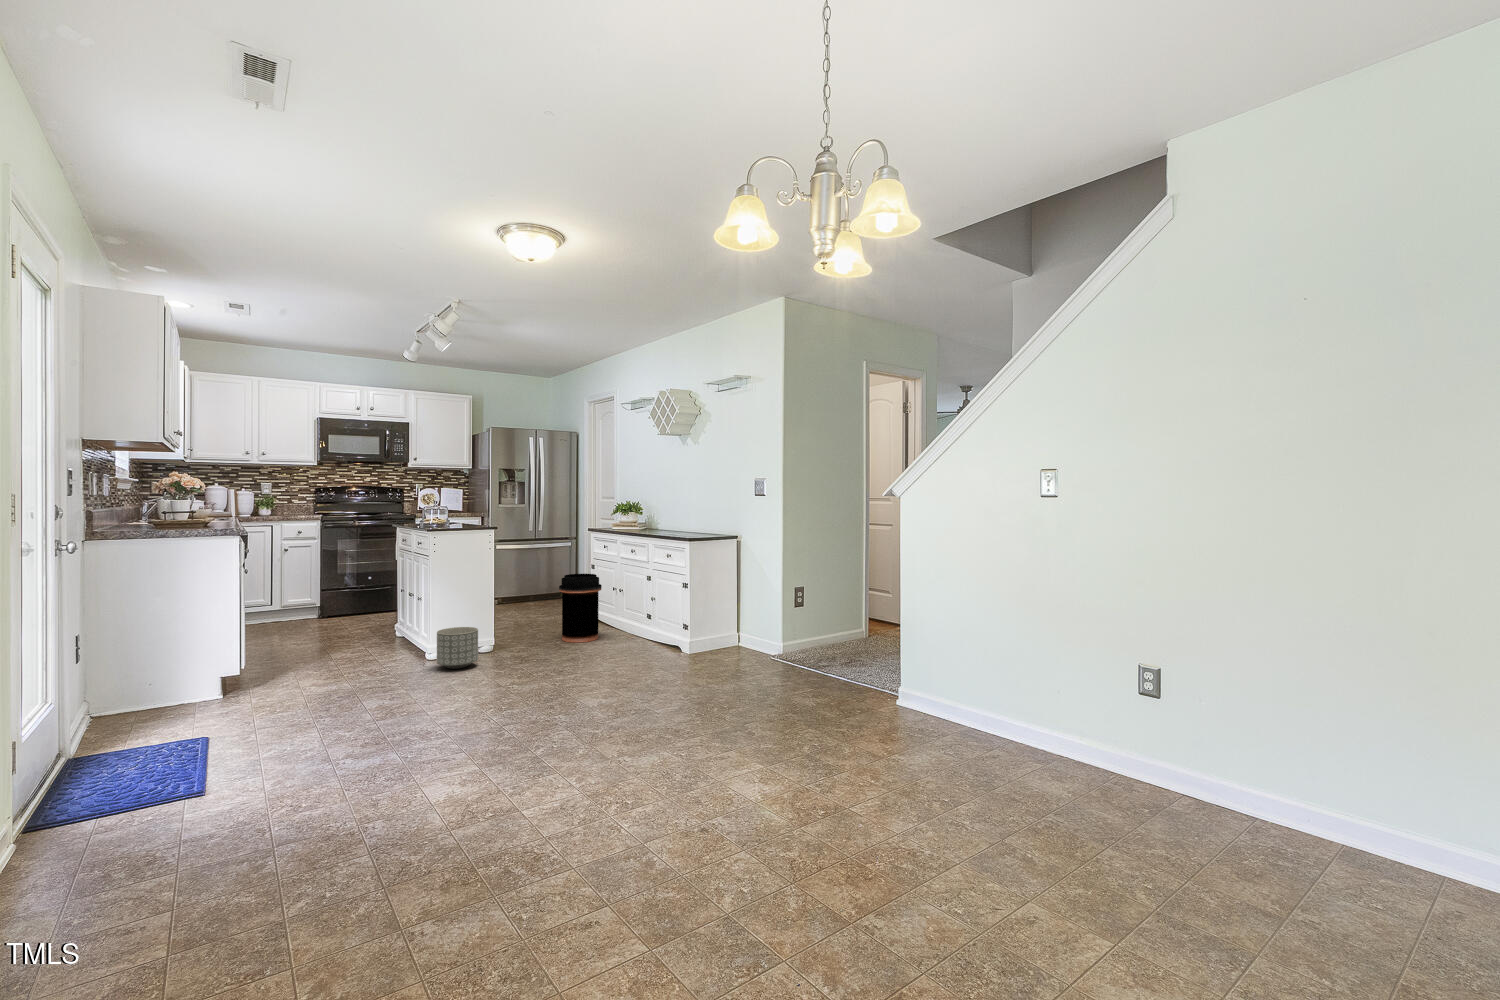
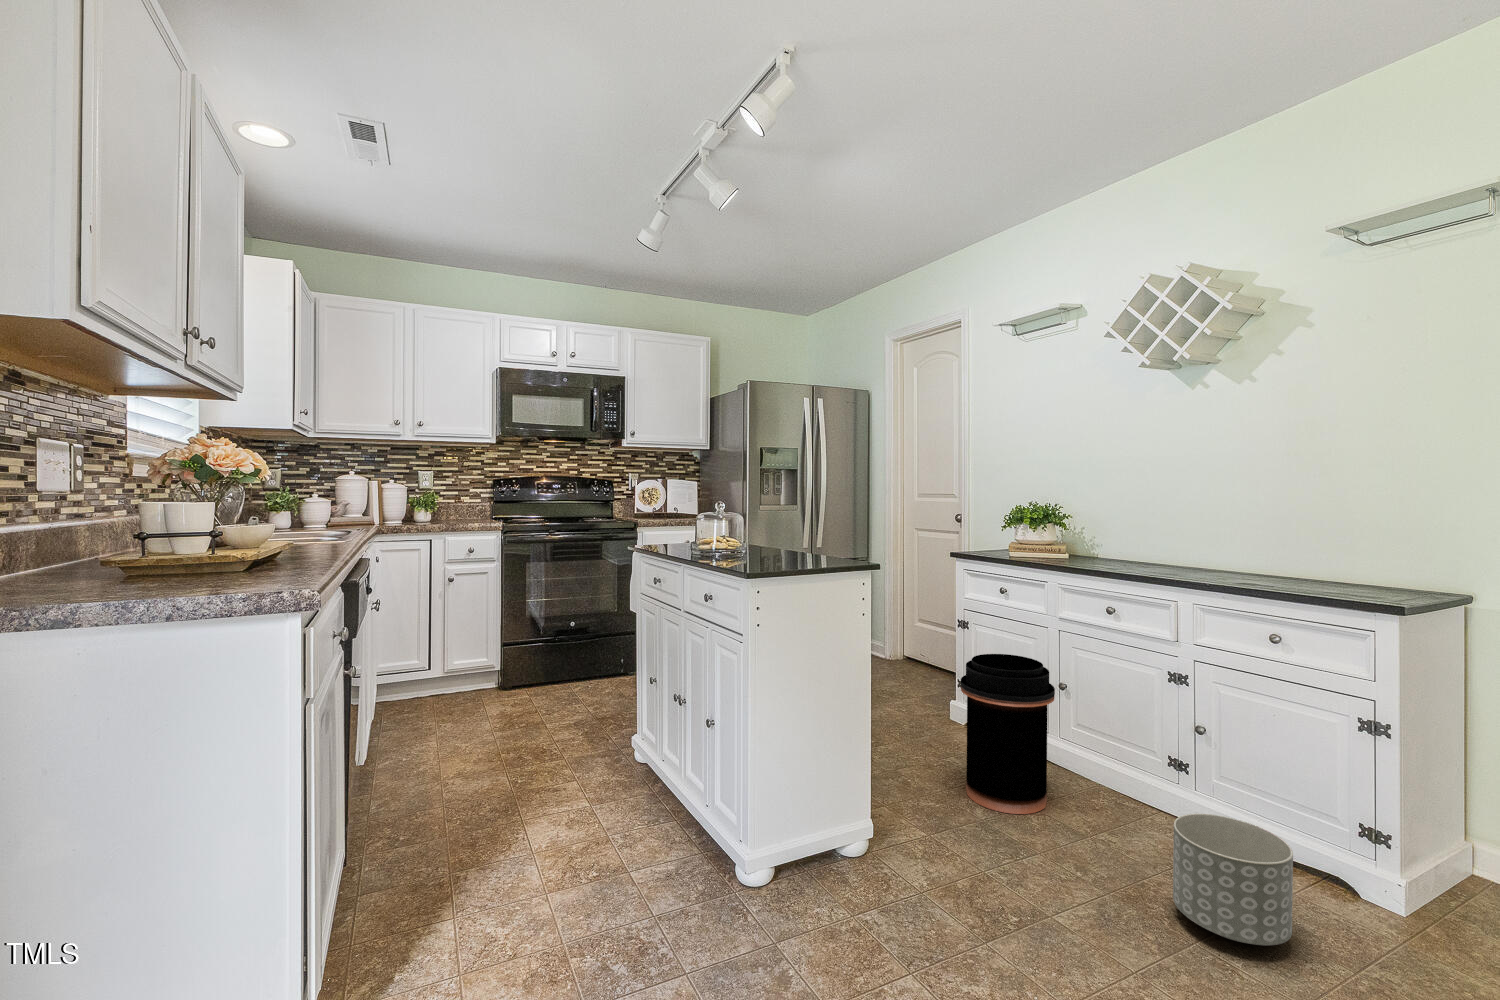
planter: present [437,627,478,669] -> present [1173,814,1293,945]

